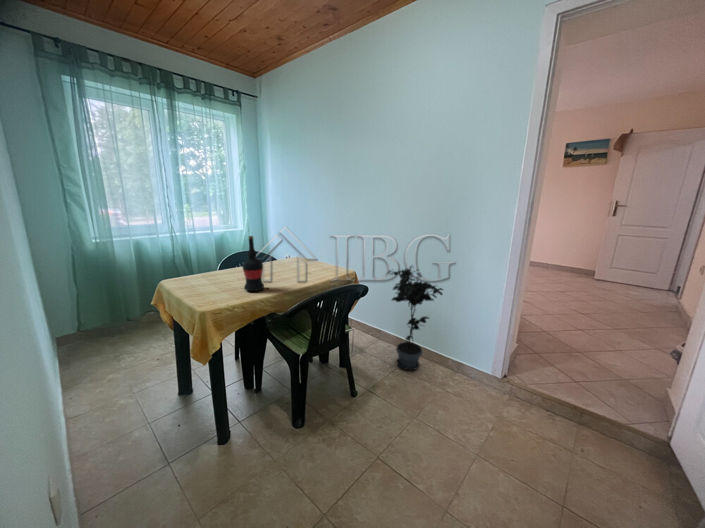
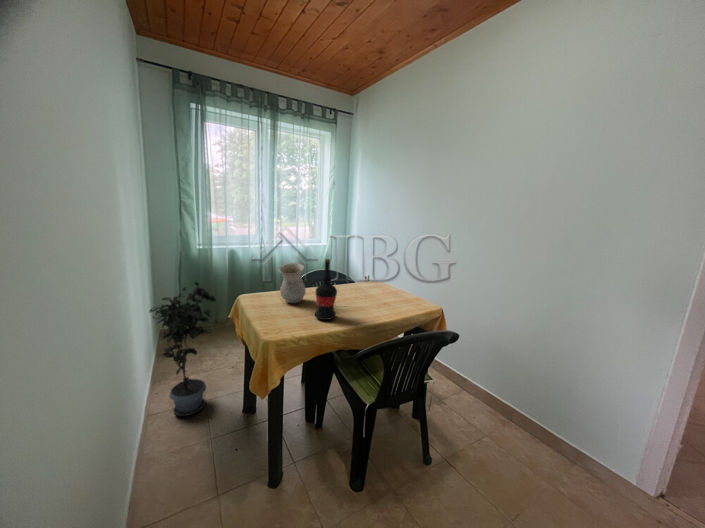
vase: none [202,244,232,283] -> present [279,263,306,303]
potted plant: present [387,266,443,370] -> present [149,282,215,416]

